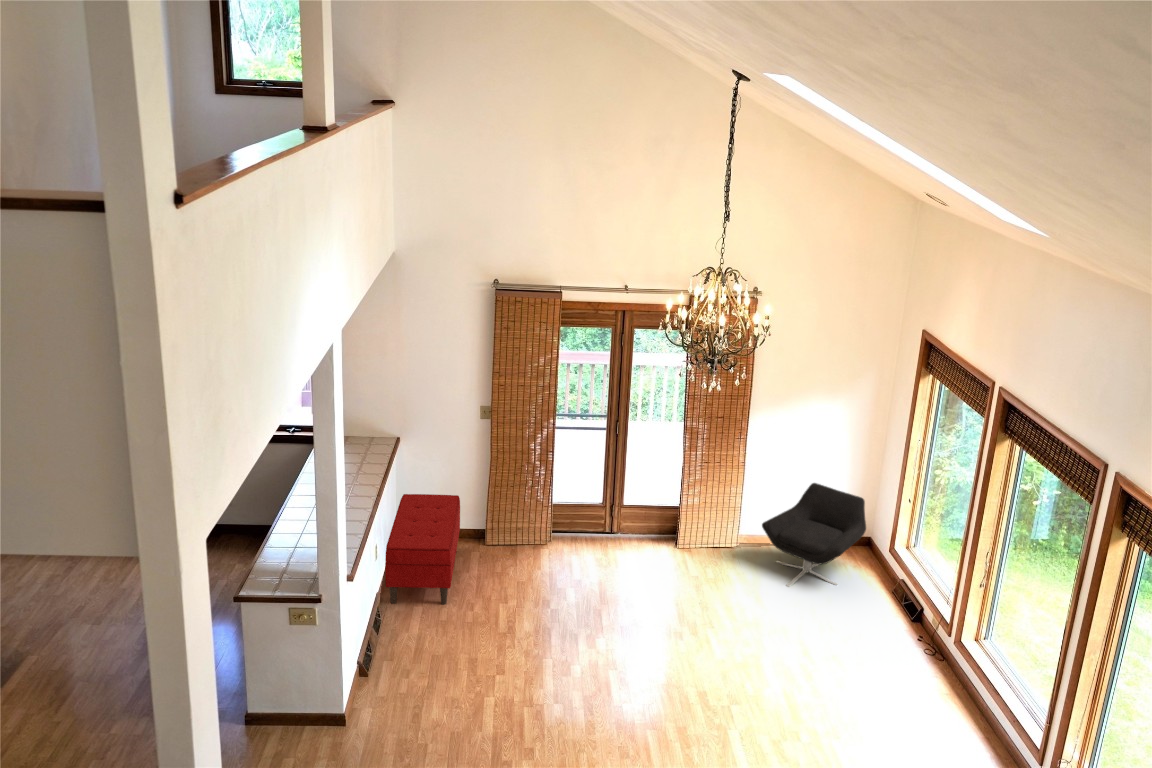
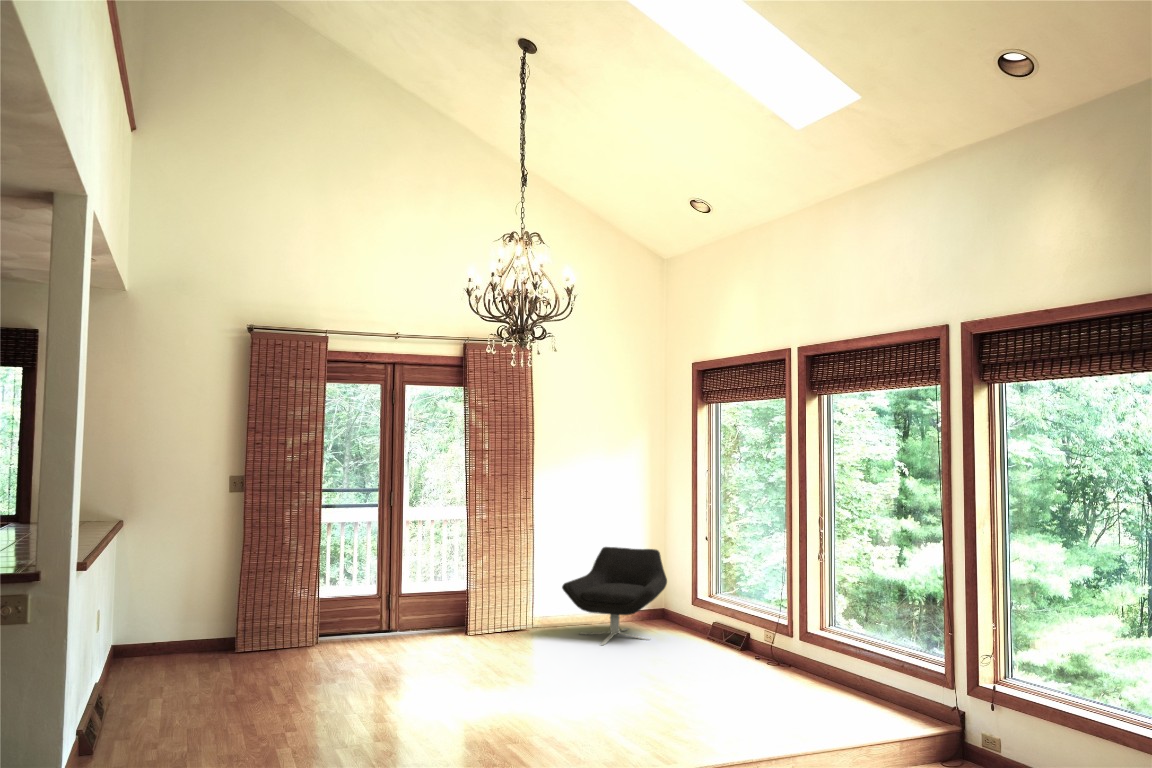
bench: present [385,494,460,605] -> none [107,587,204,704]

